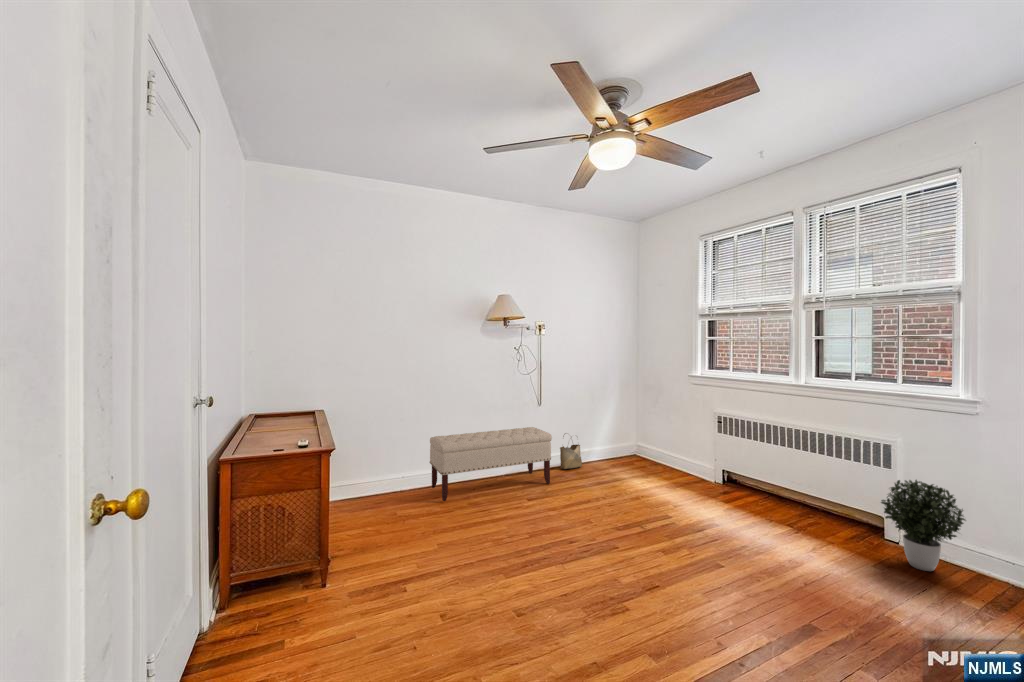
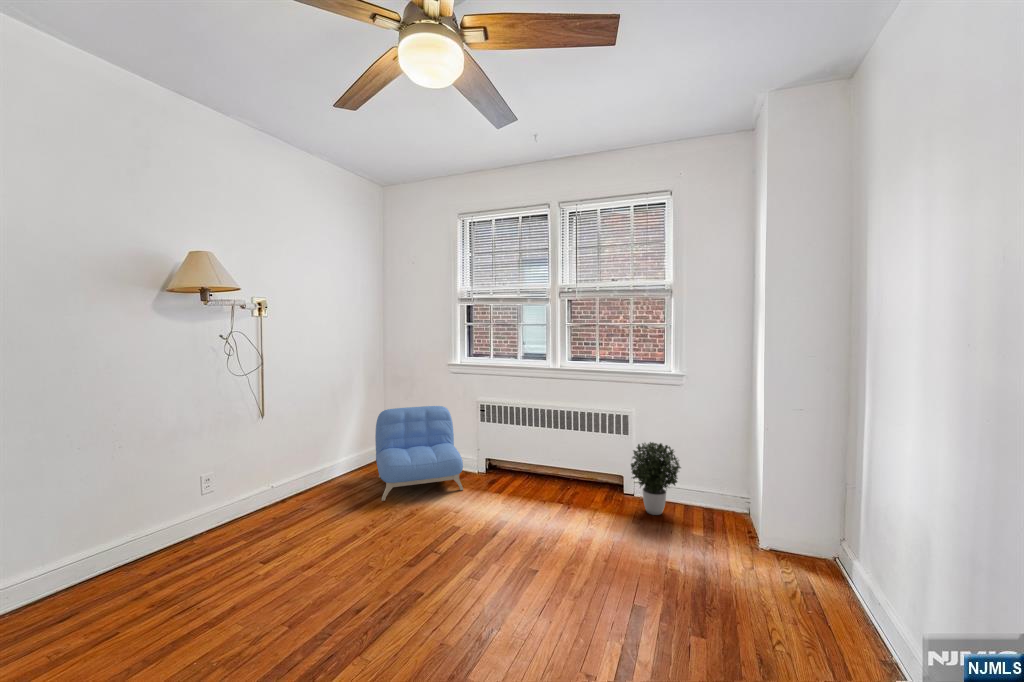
armchair: none [616,410,691,491] -> present [375,406,463,501]
bench: present [430,427,552,501] -> none [43,451,293,621]
woven basket: present [560,436,582,469] -> none [298,450,329,499]

